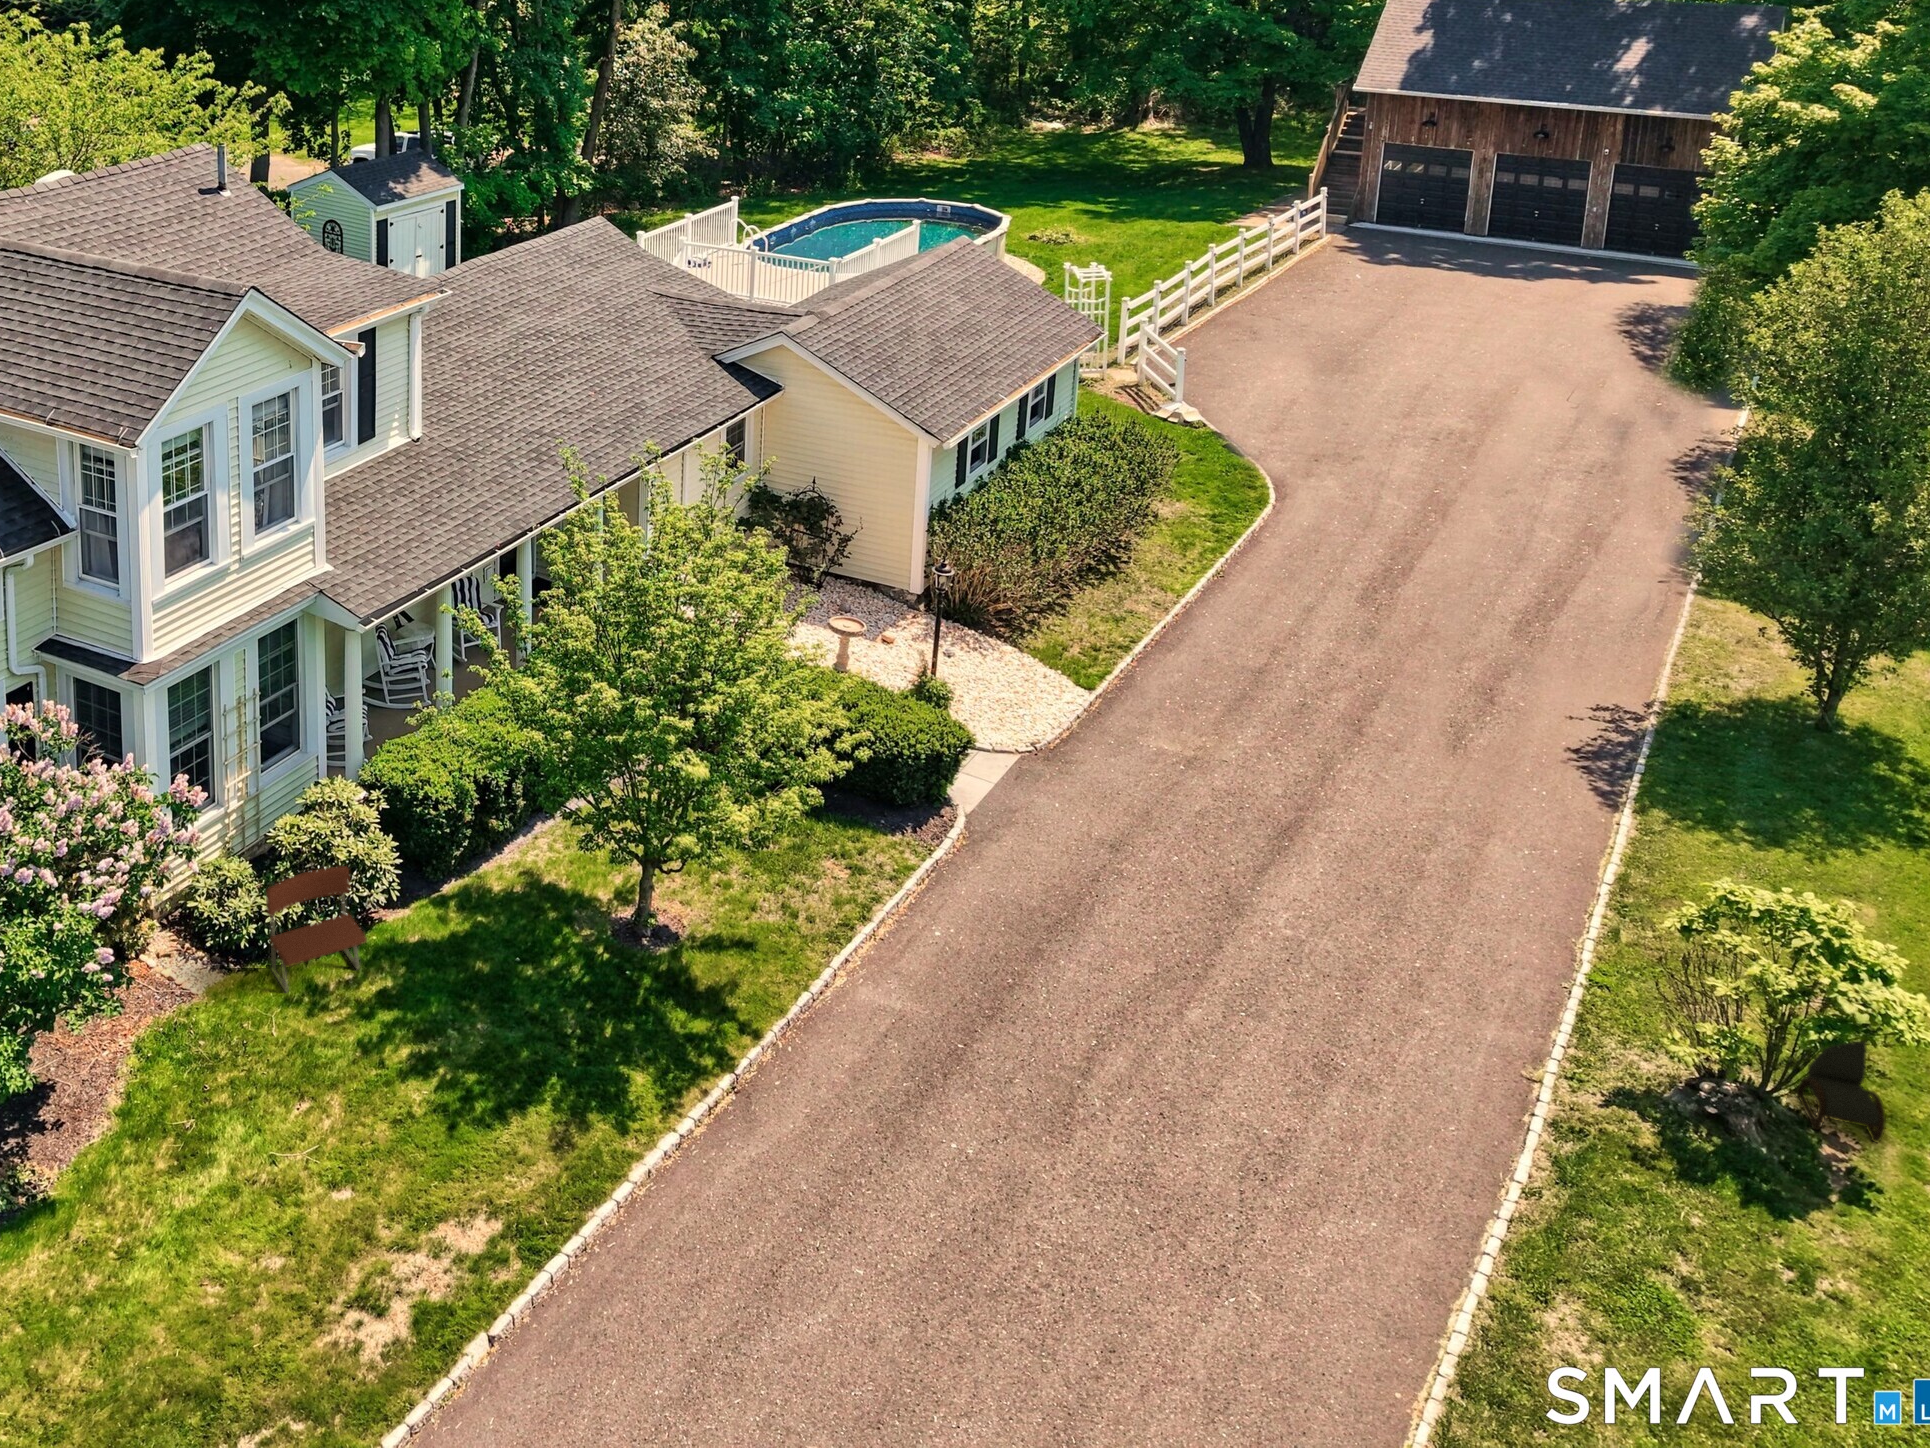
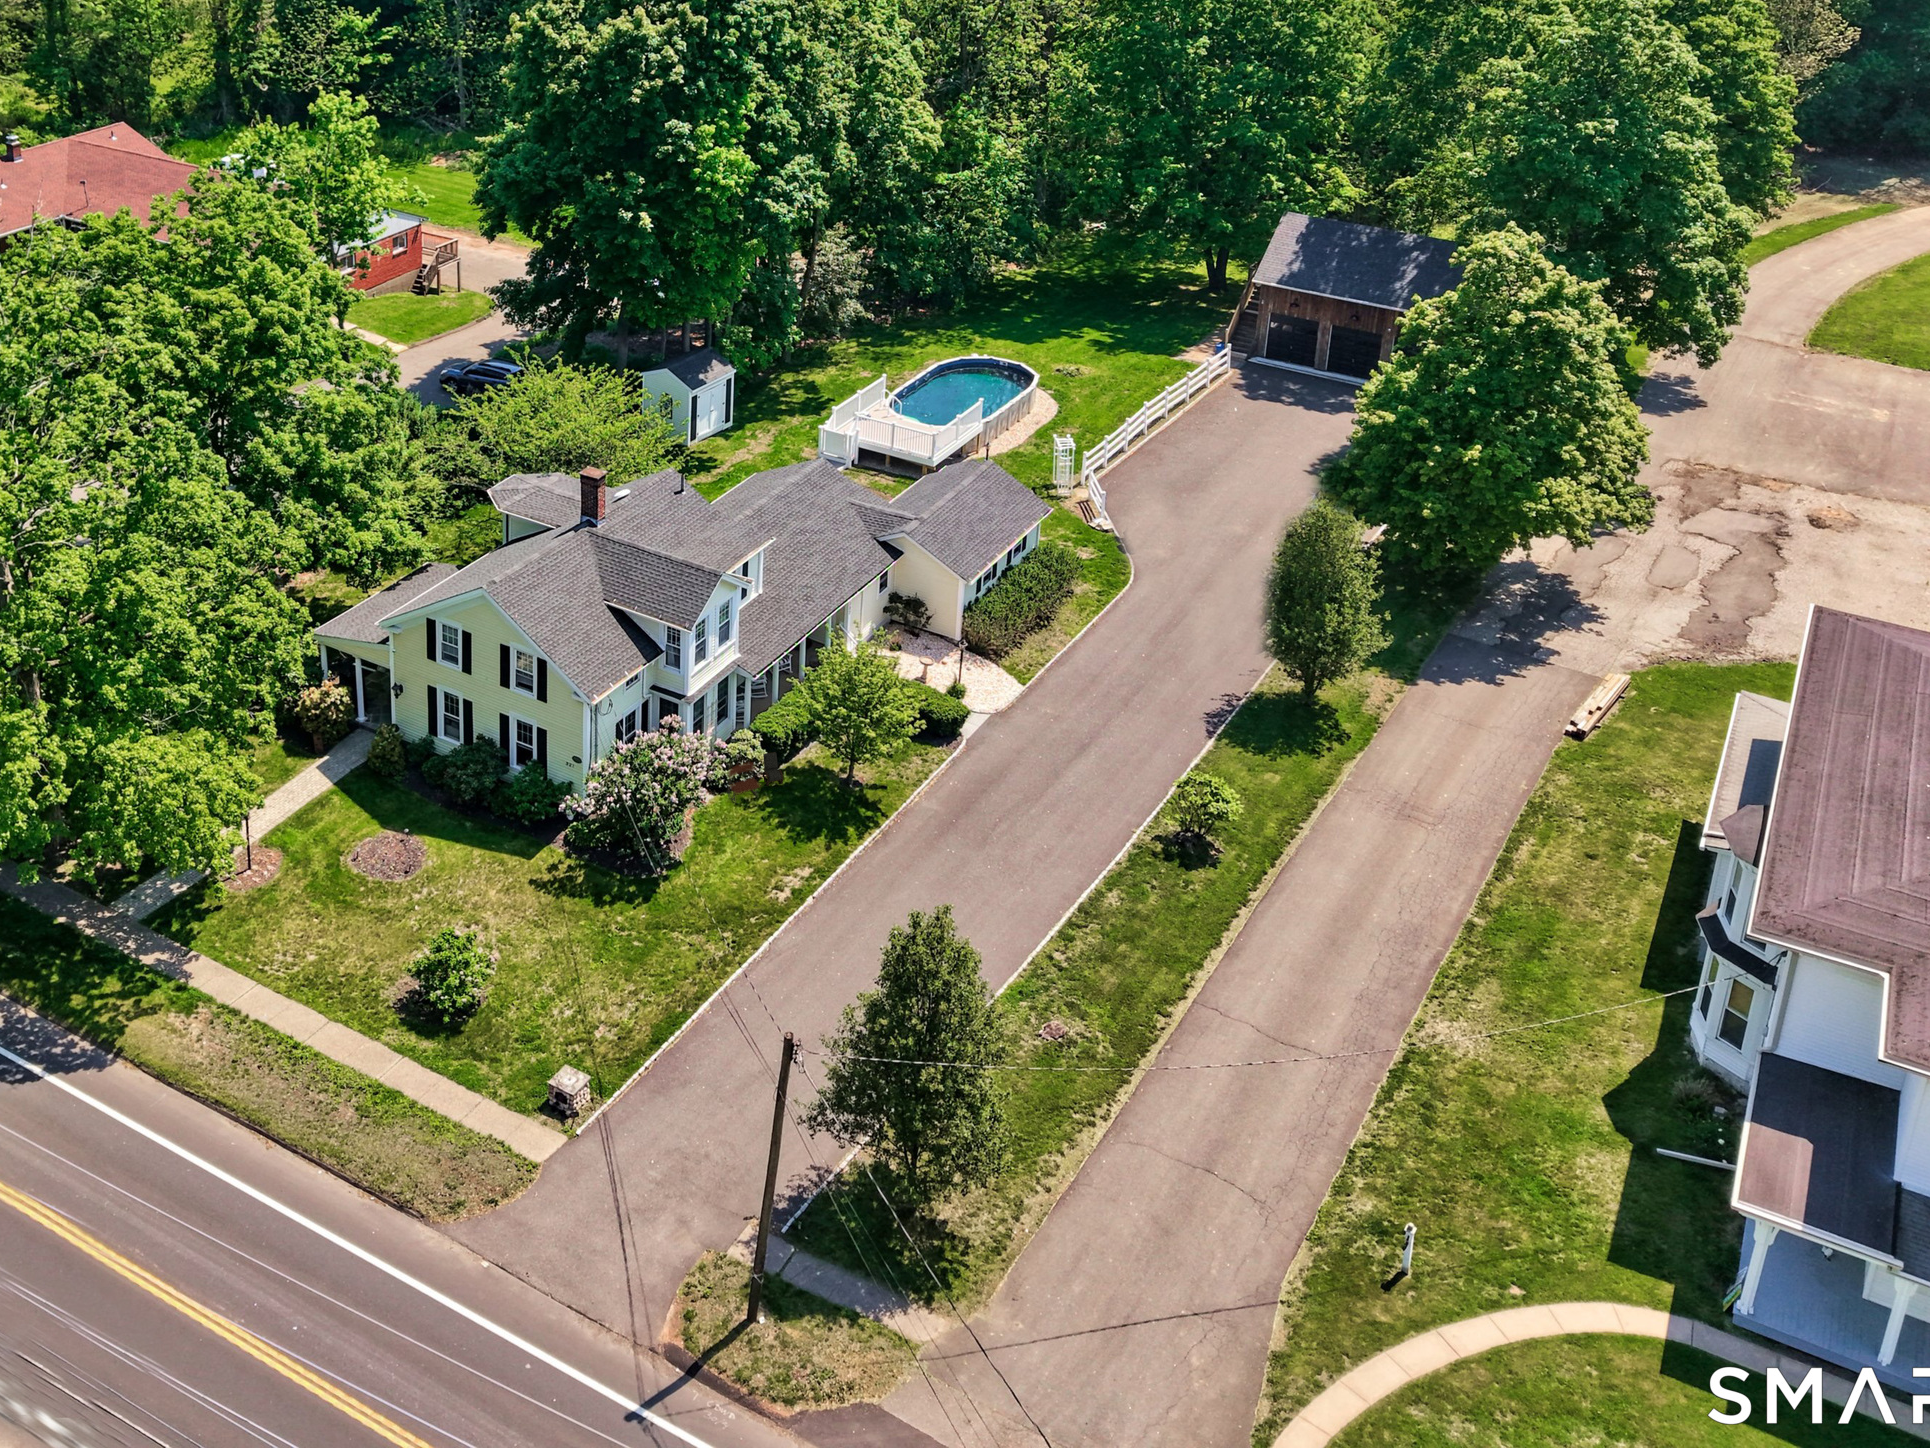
lounge chair: present [1796,1039,1886,1142] -> present [762,752,783,786]

